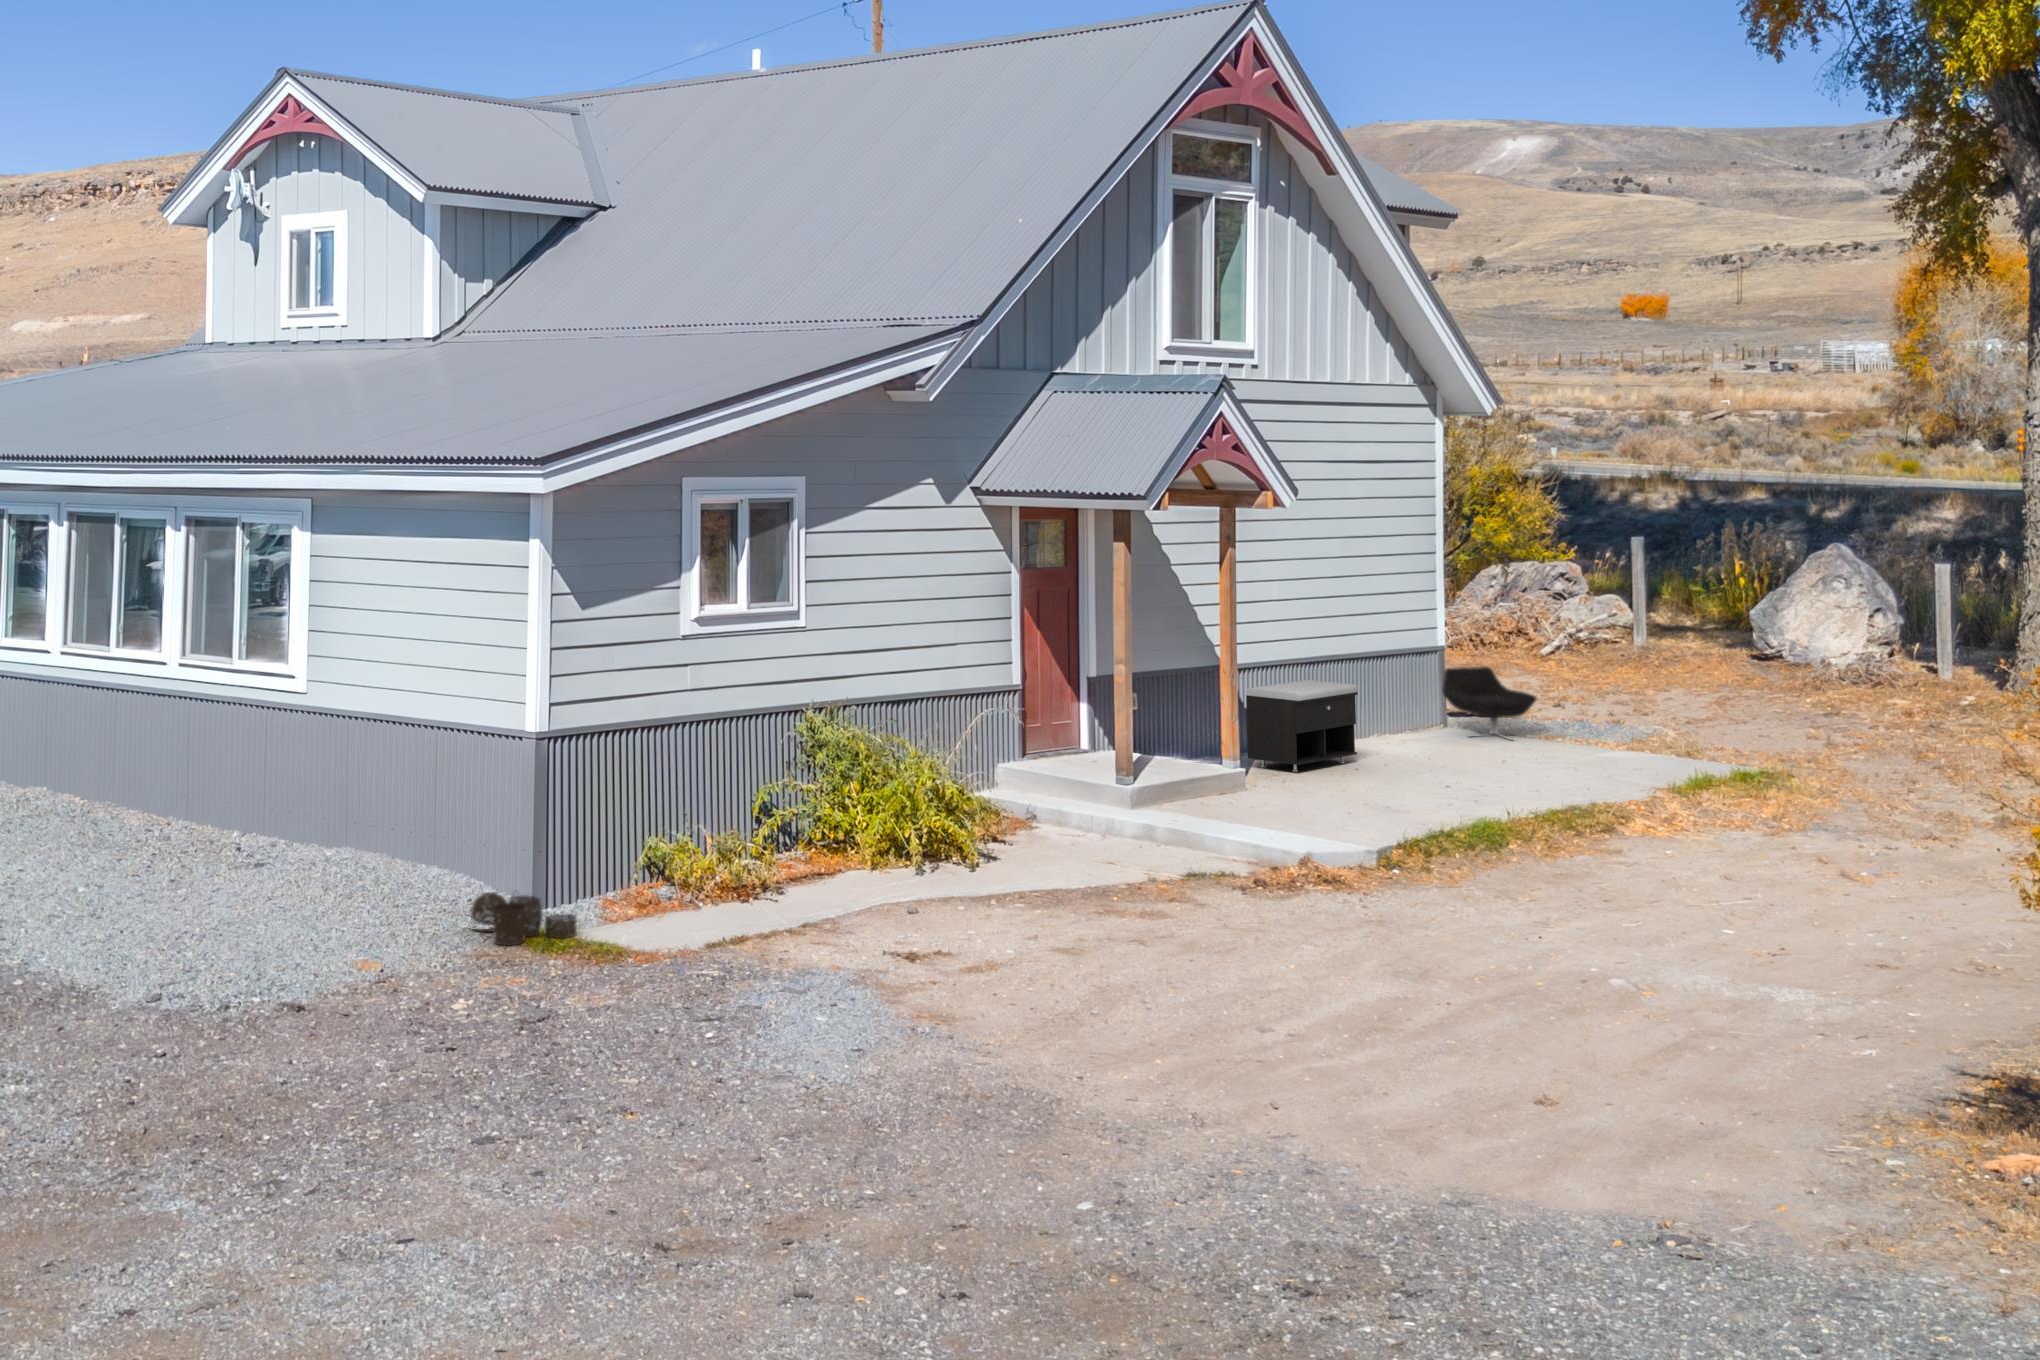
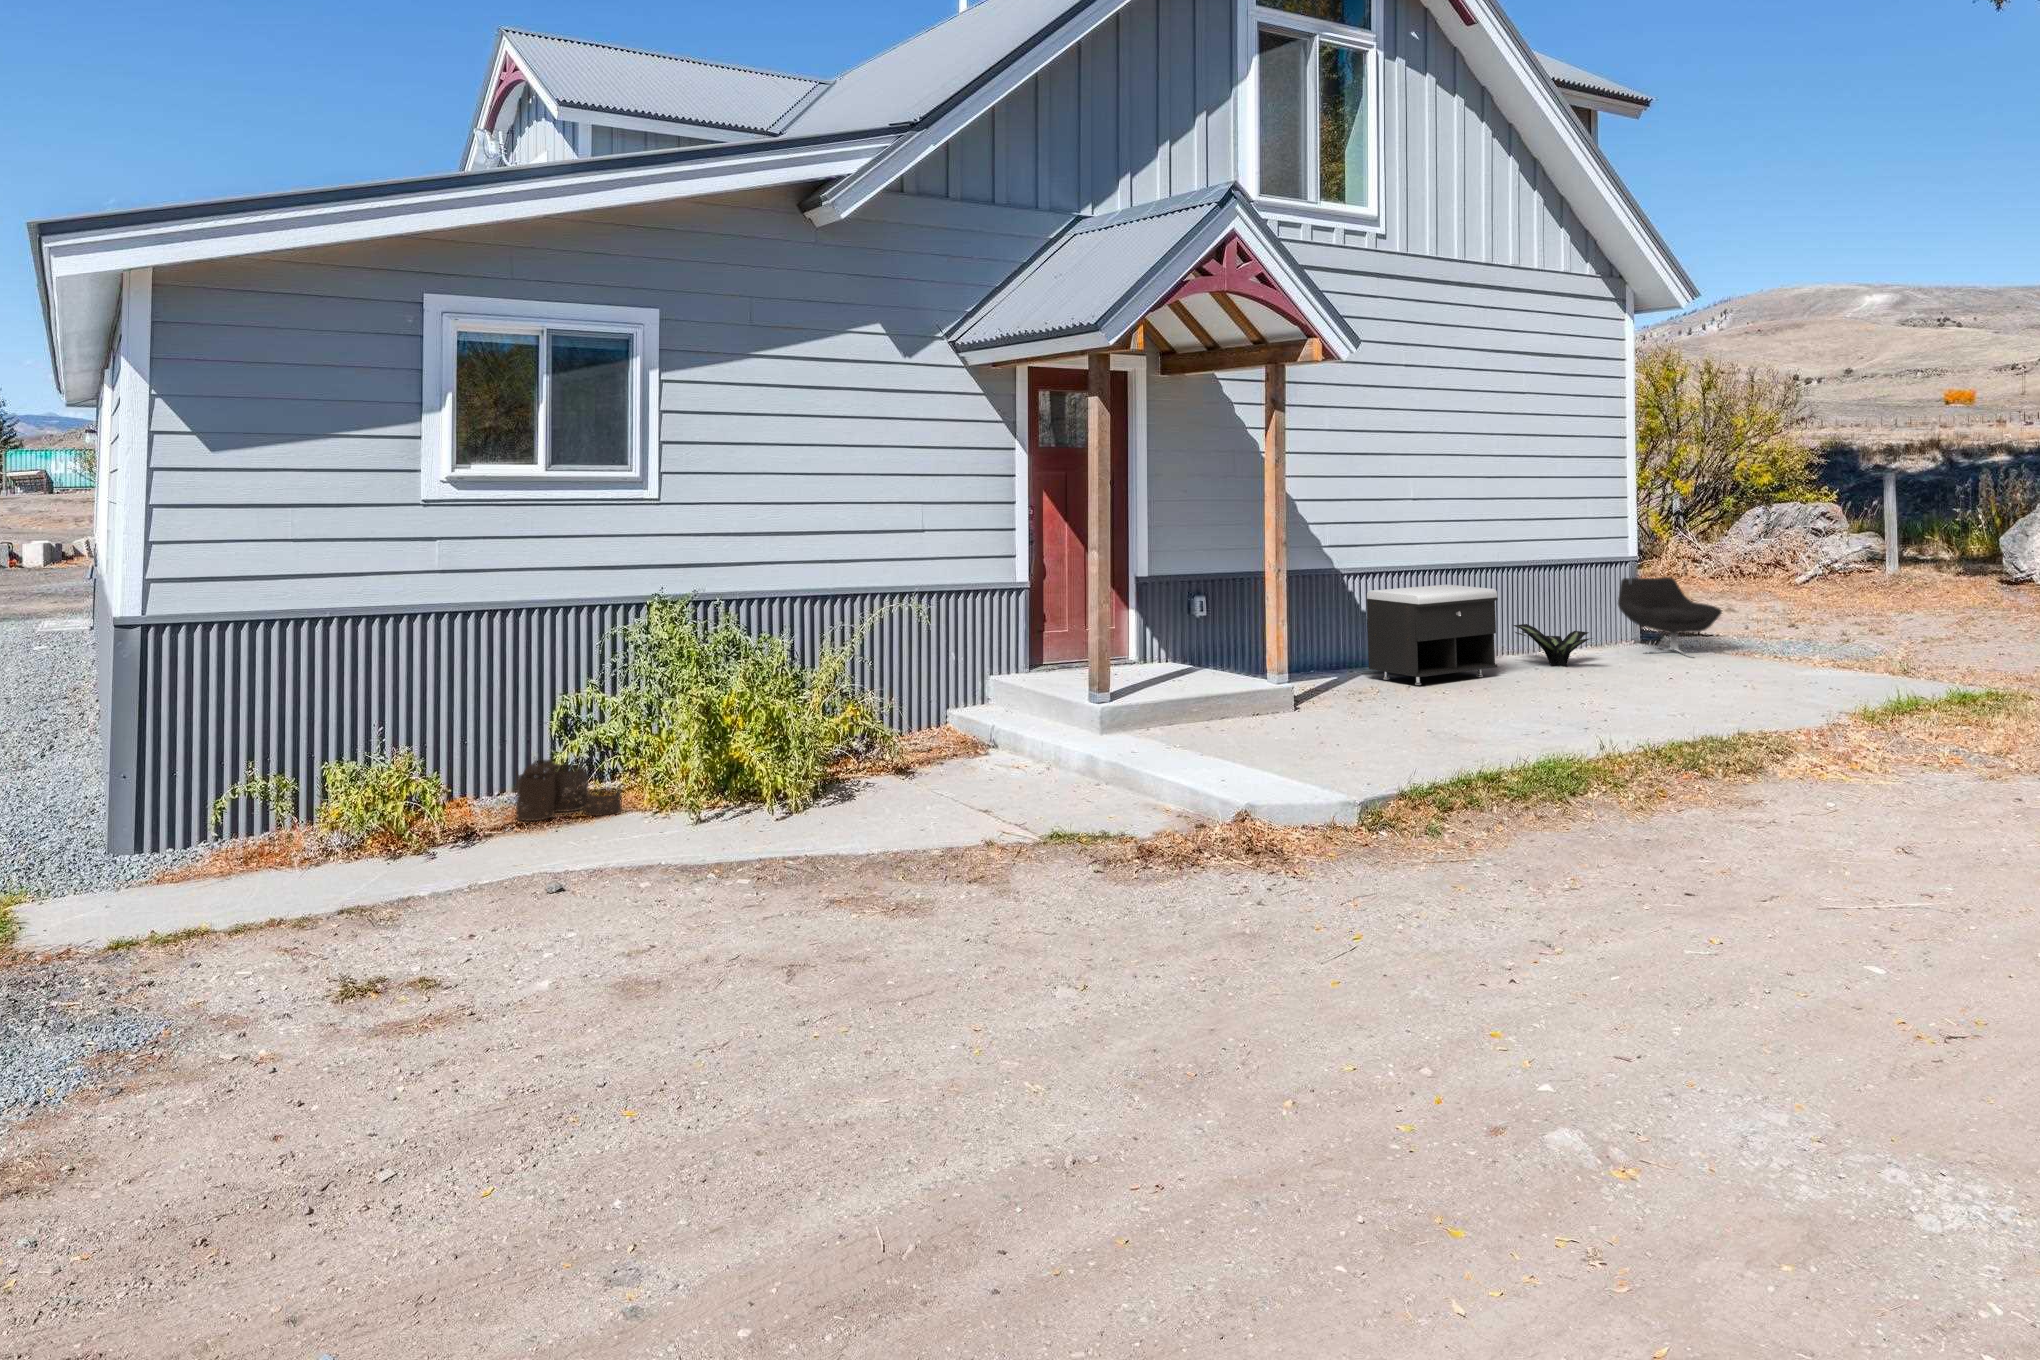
potted plant: none [1359,713,1438,752] -> present [1513,624,1589,667]
woven basket: present [471,892,577,945] -> present [516,757,622,821]

